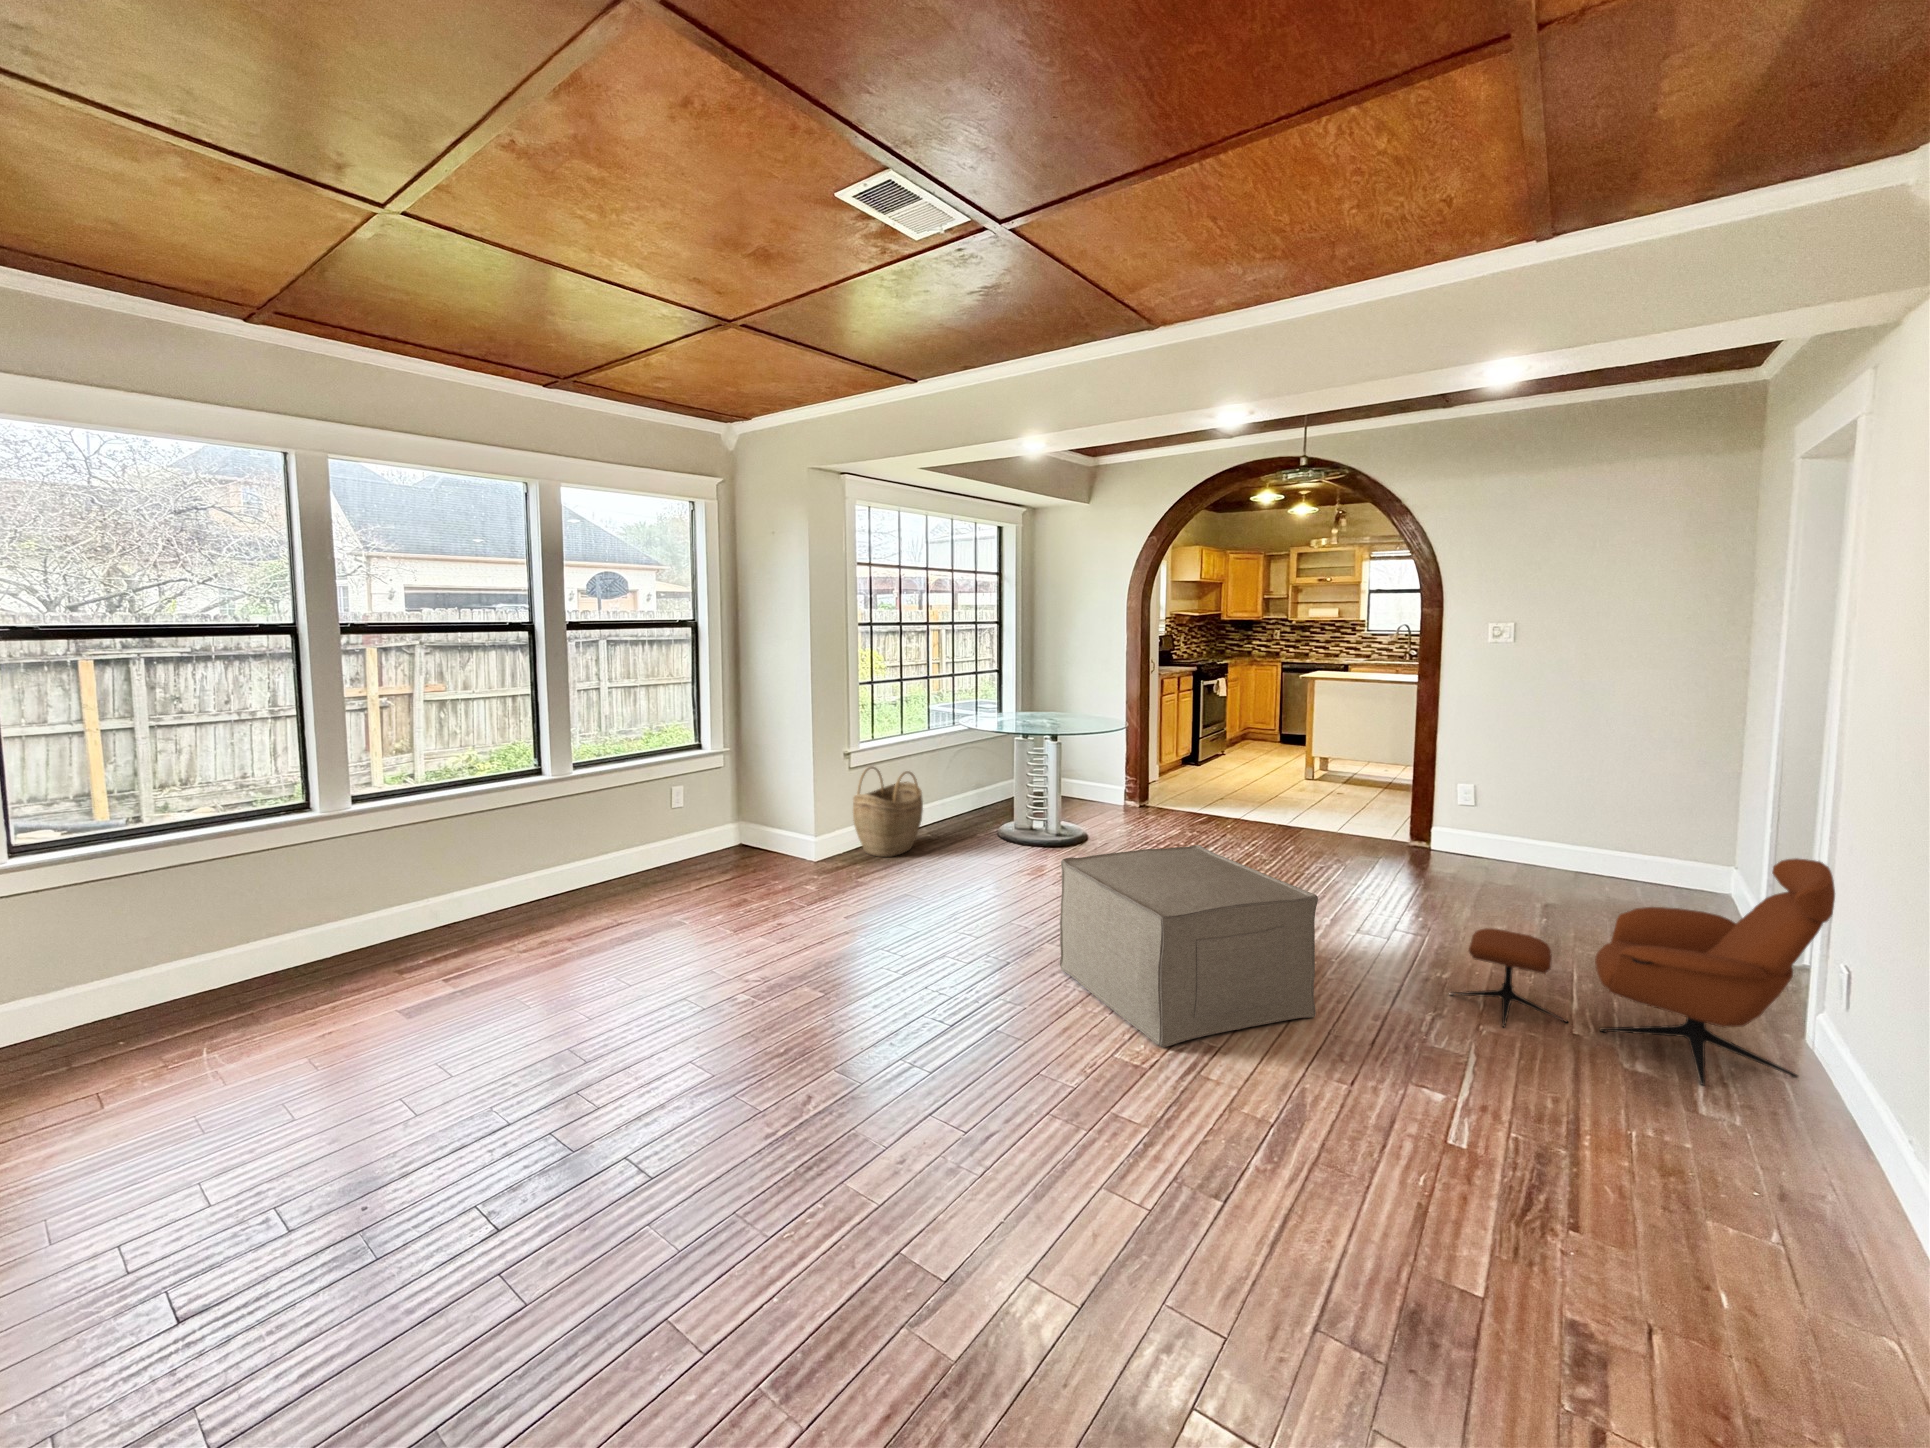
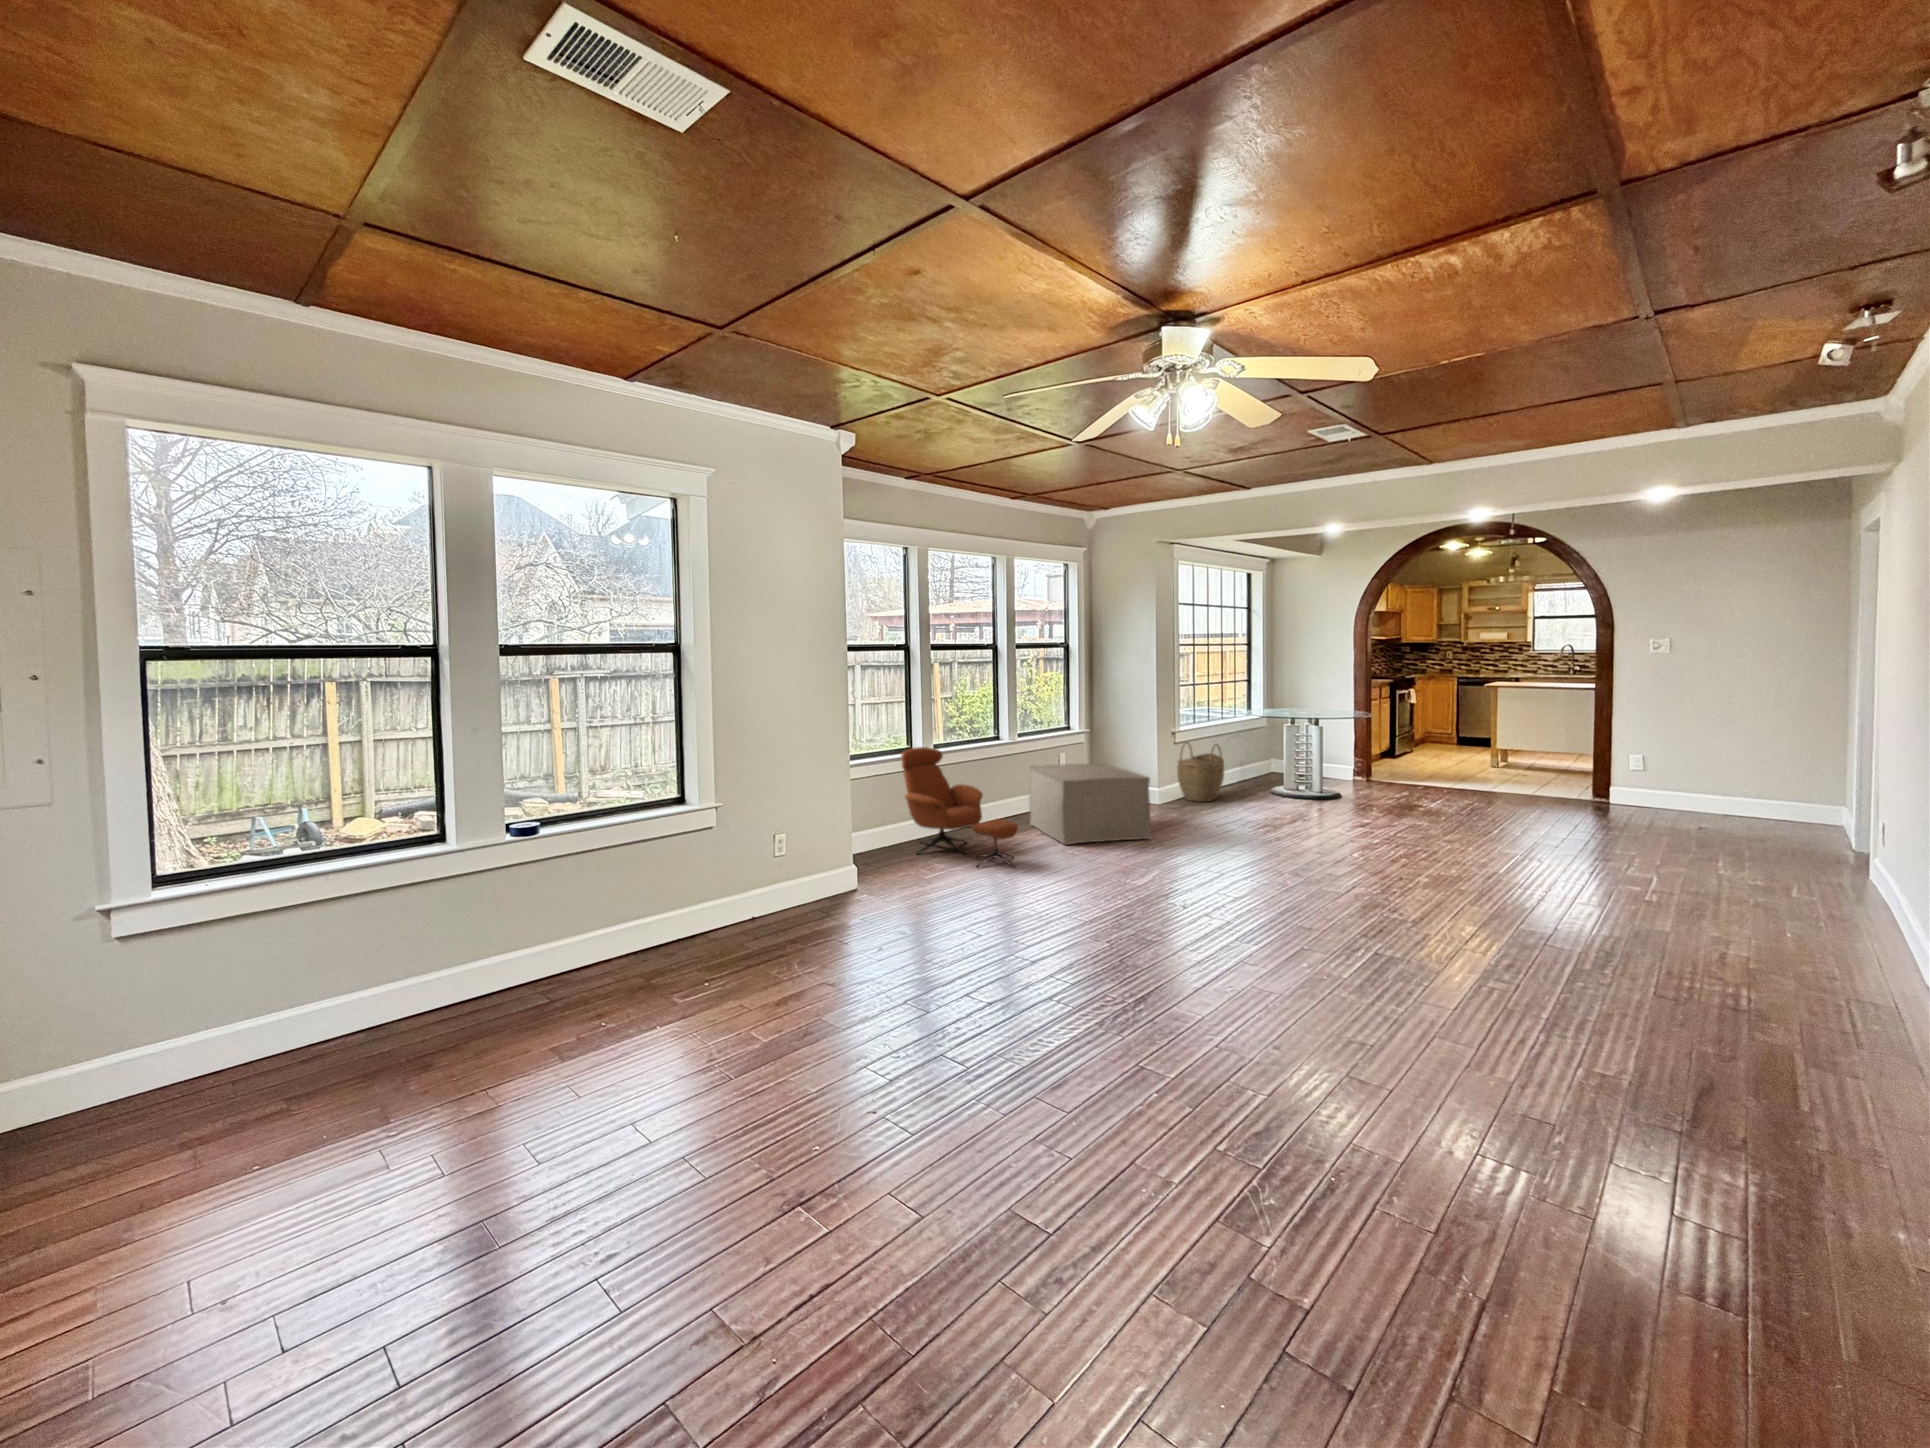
ottoman: present [1060,845,1318,1047] -> present [1029,763,1151,845]
lounge chair: present [1450,859,1835,1085] -> present [901,747,1018,867]

